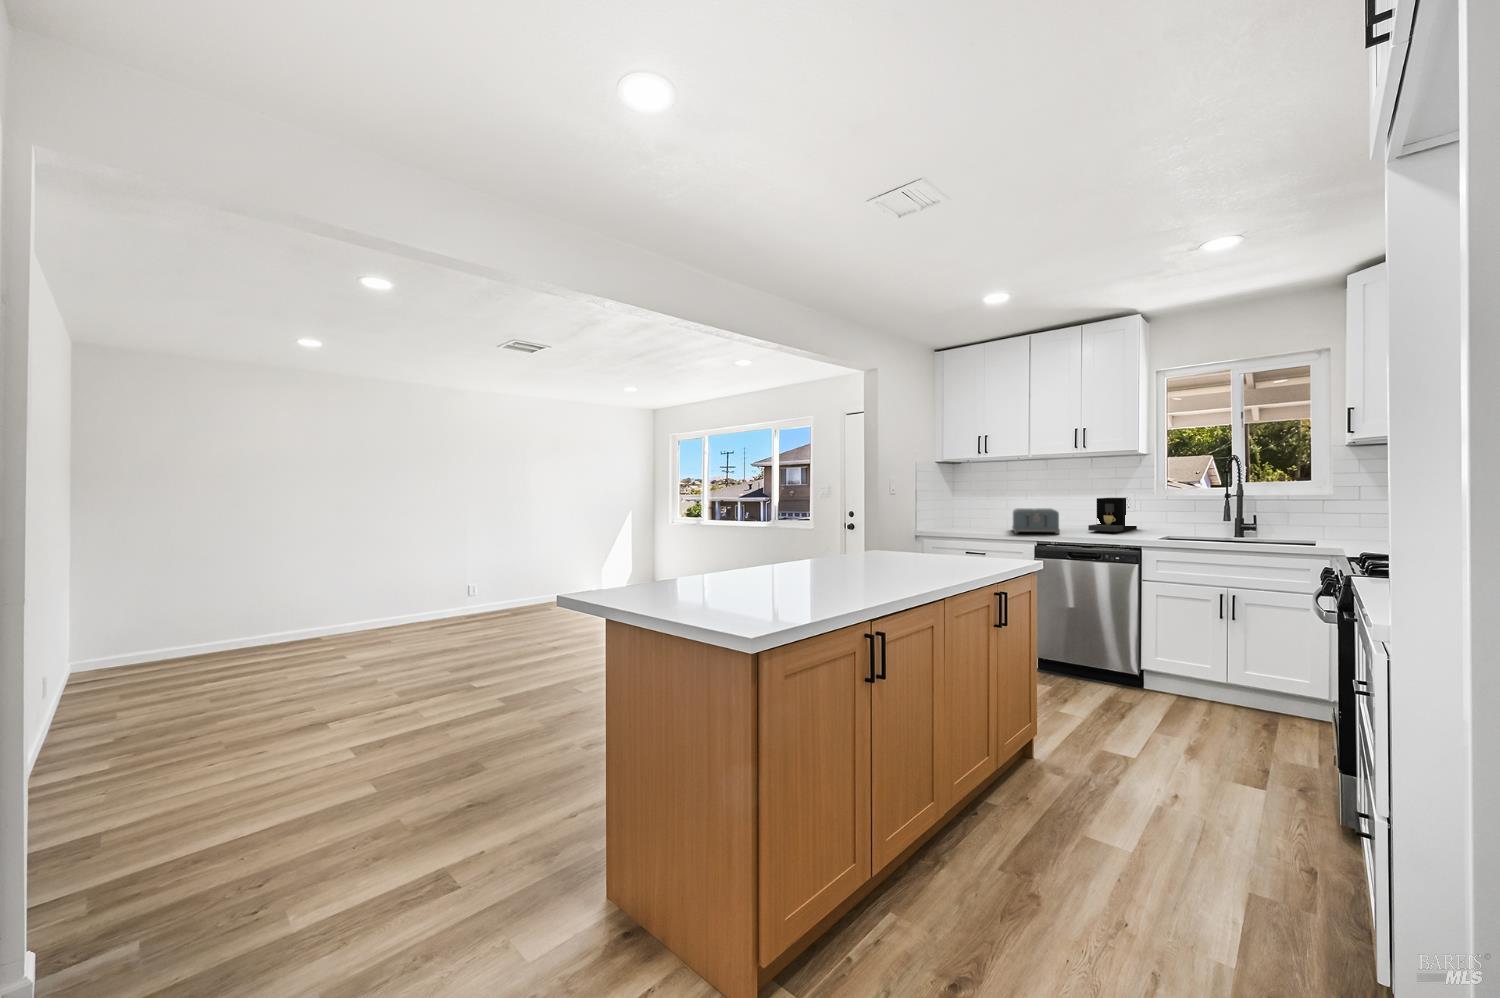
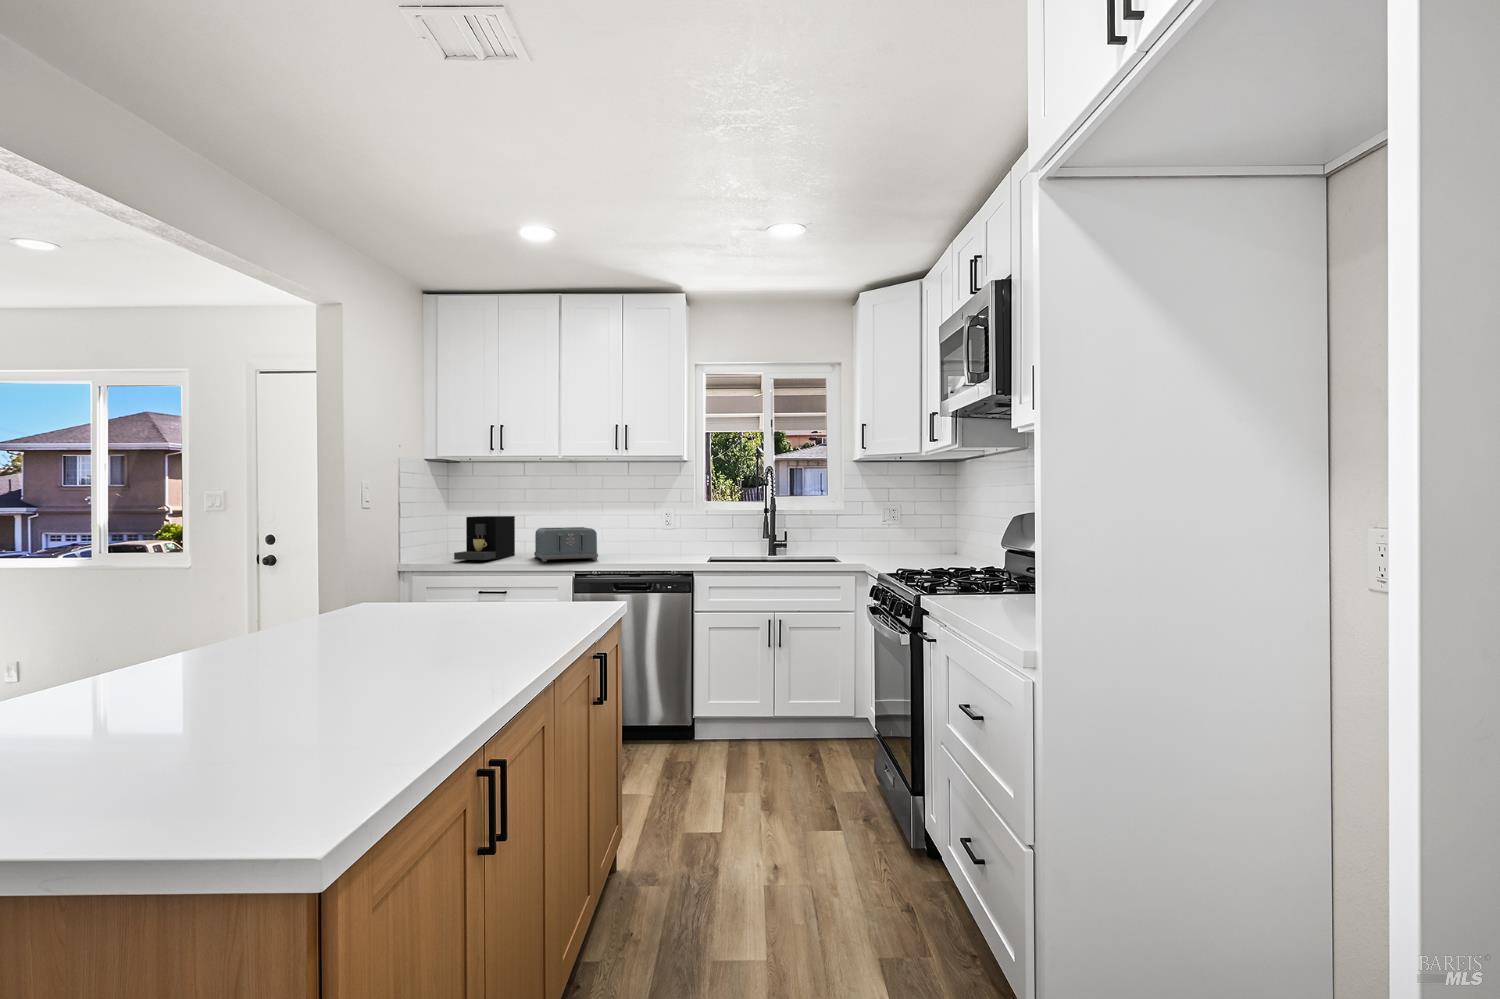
coffee maker: present [1088,498,1137,532] -> present [454,516,515,560]

